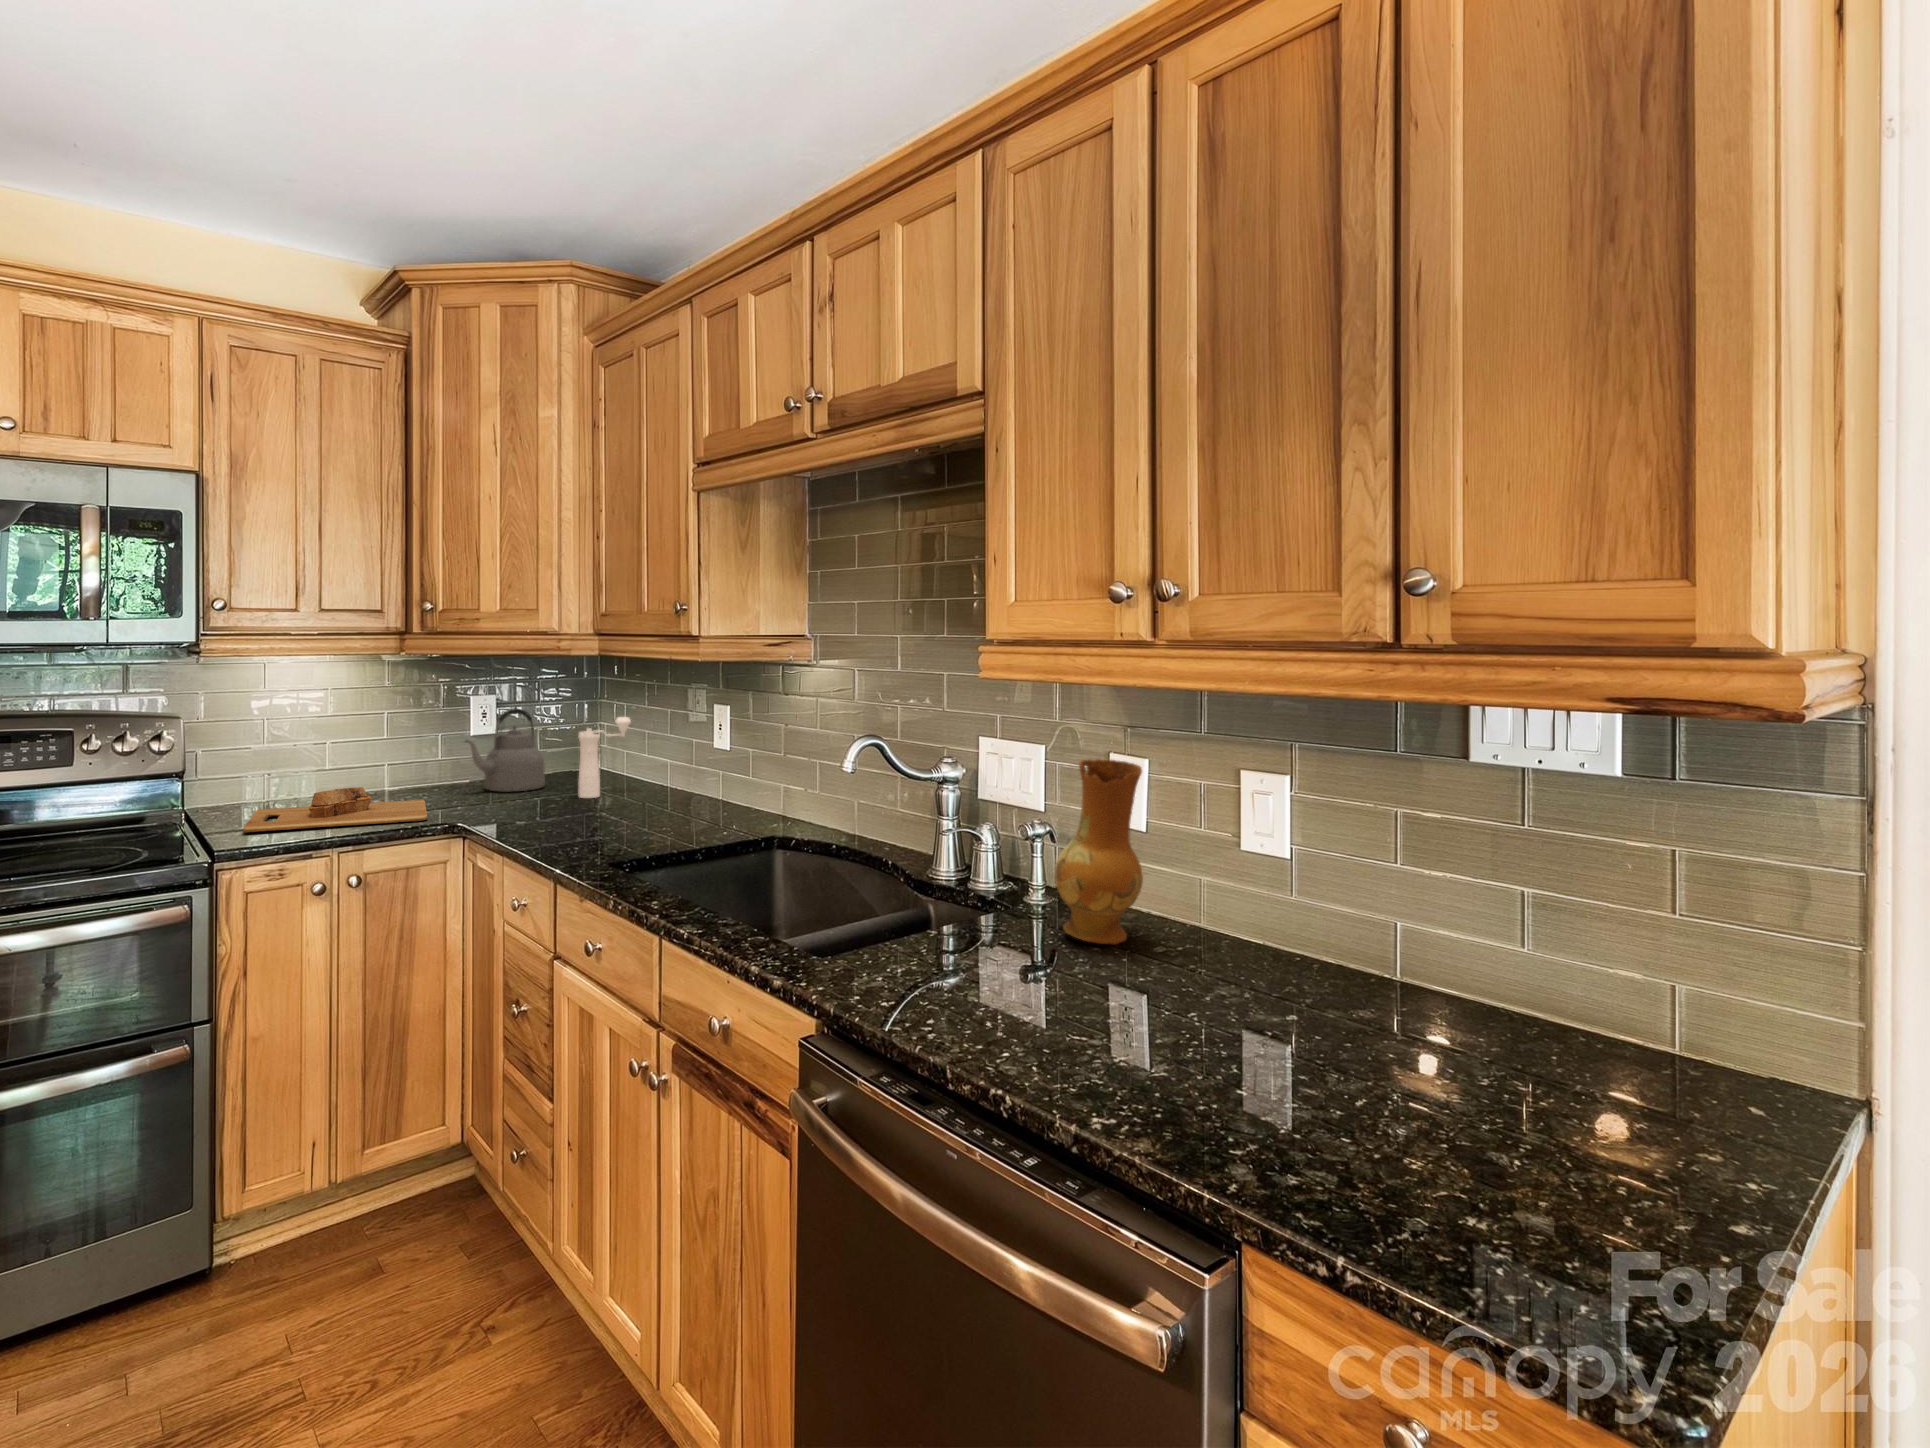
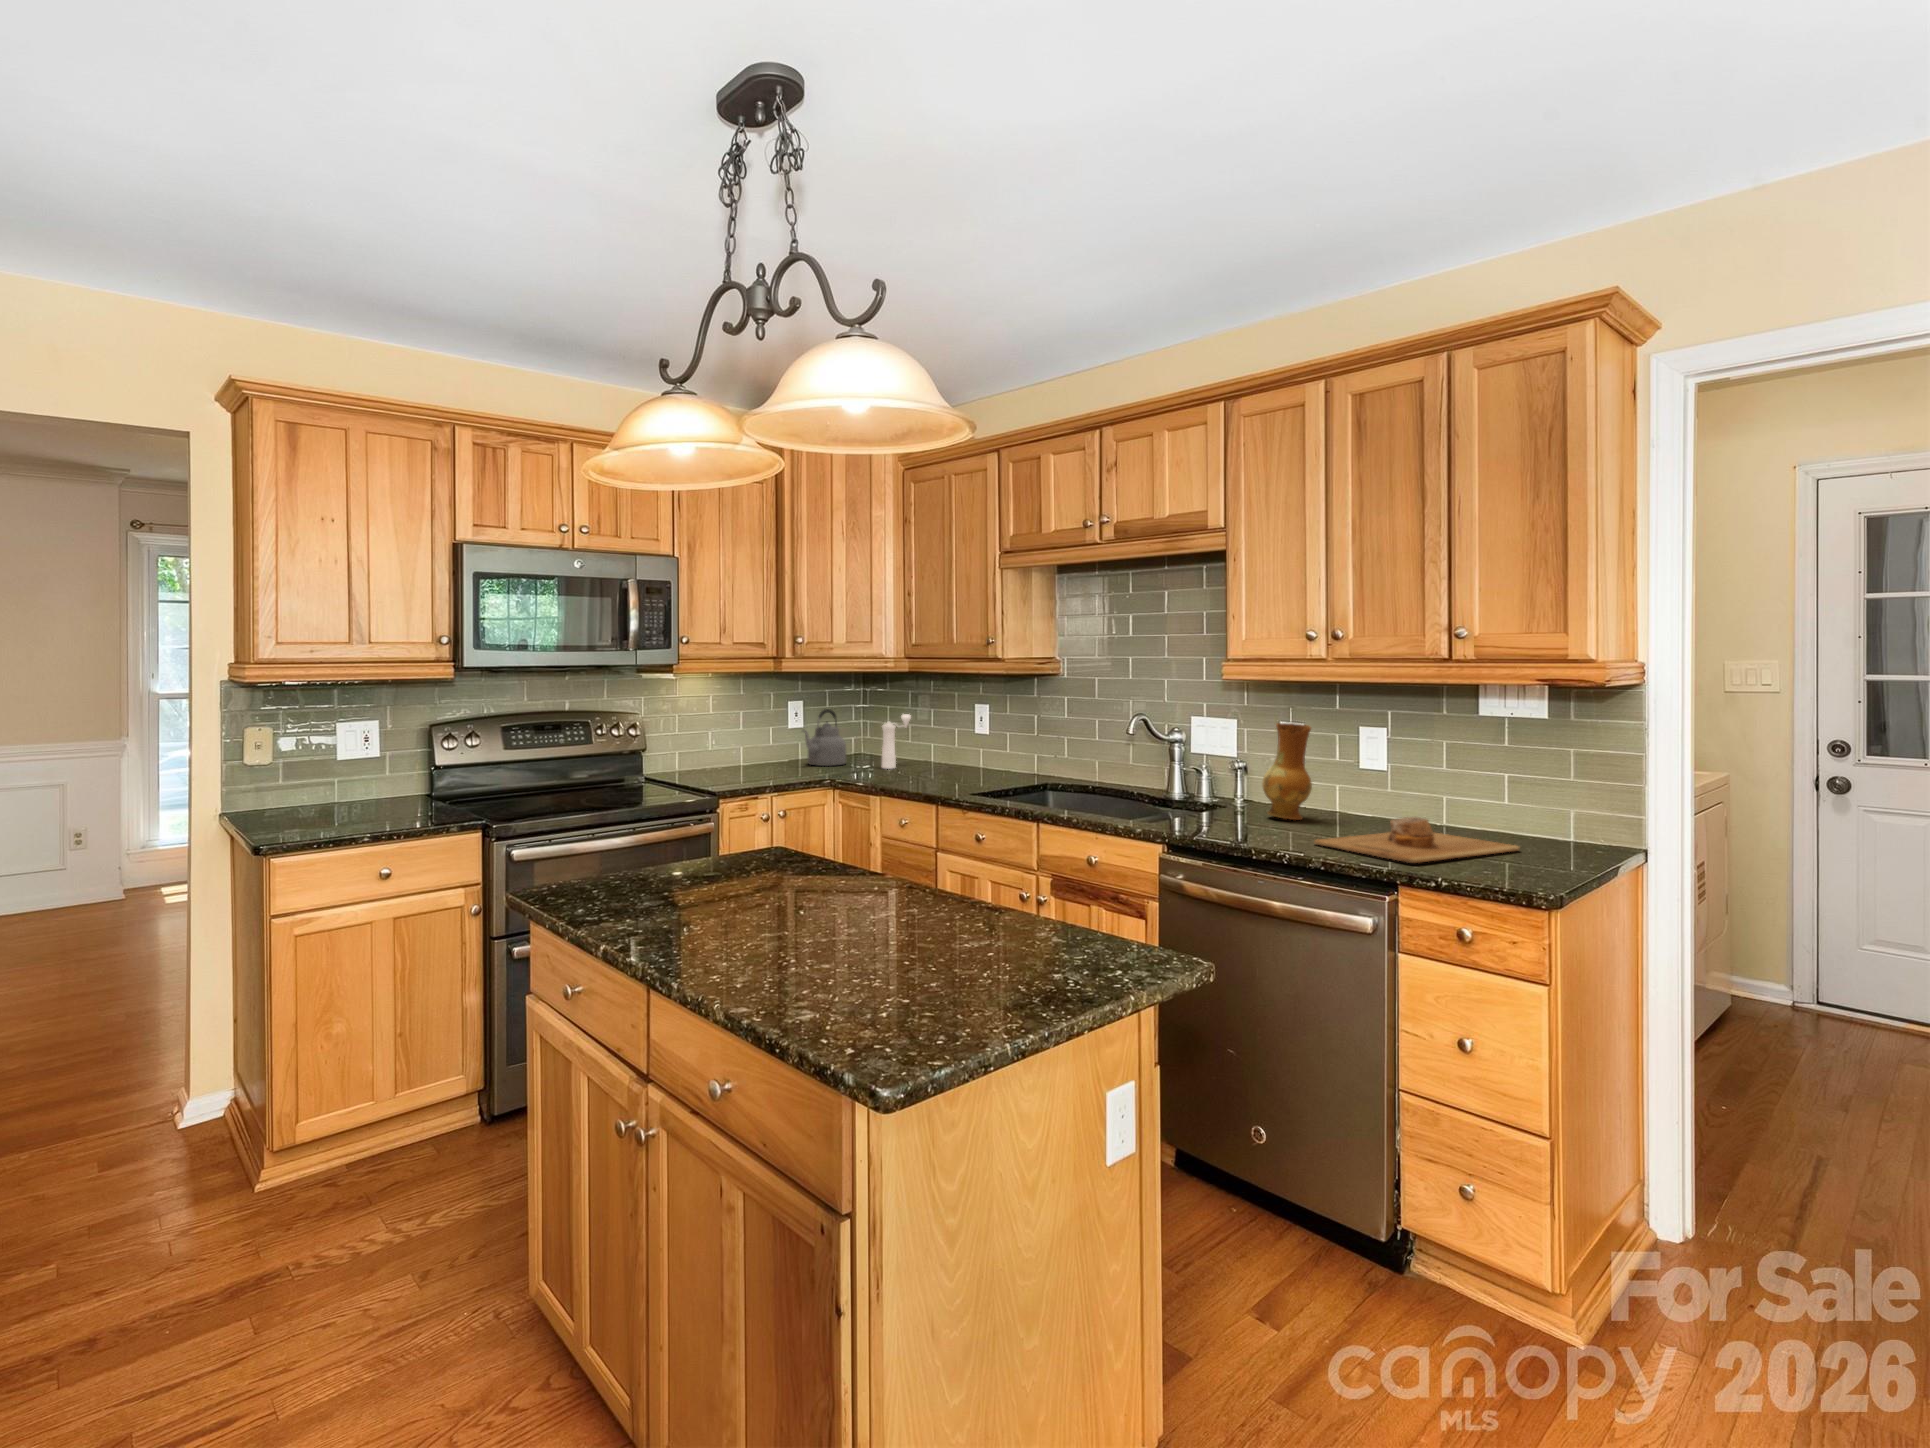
cutting board: present [243,787,427,833] -> present [1314,817,1520,863]

